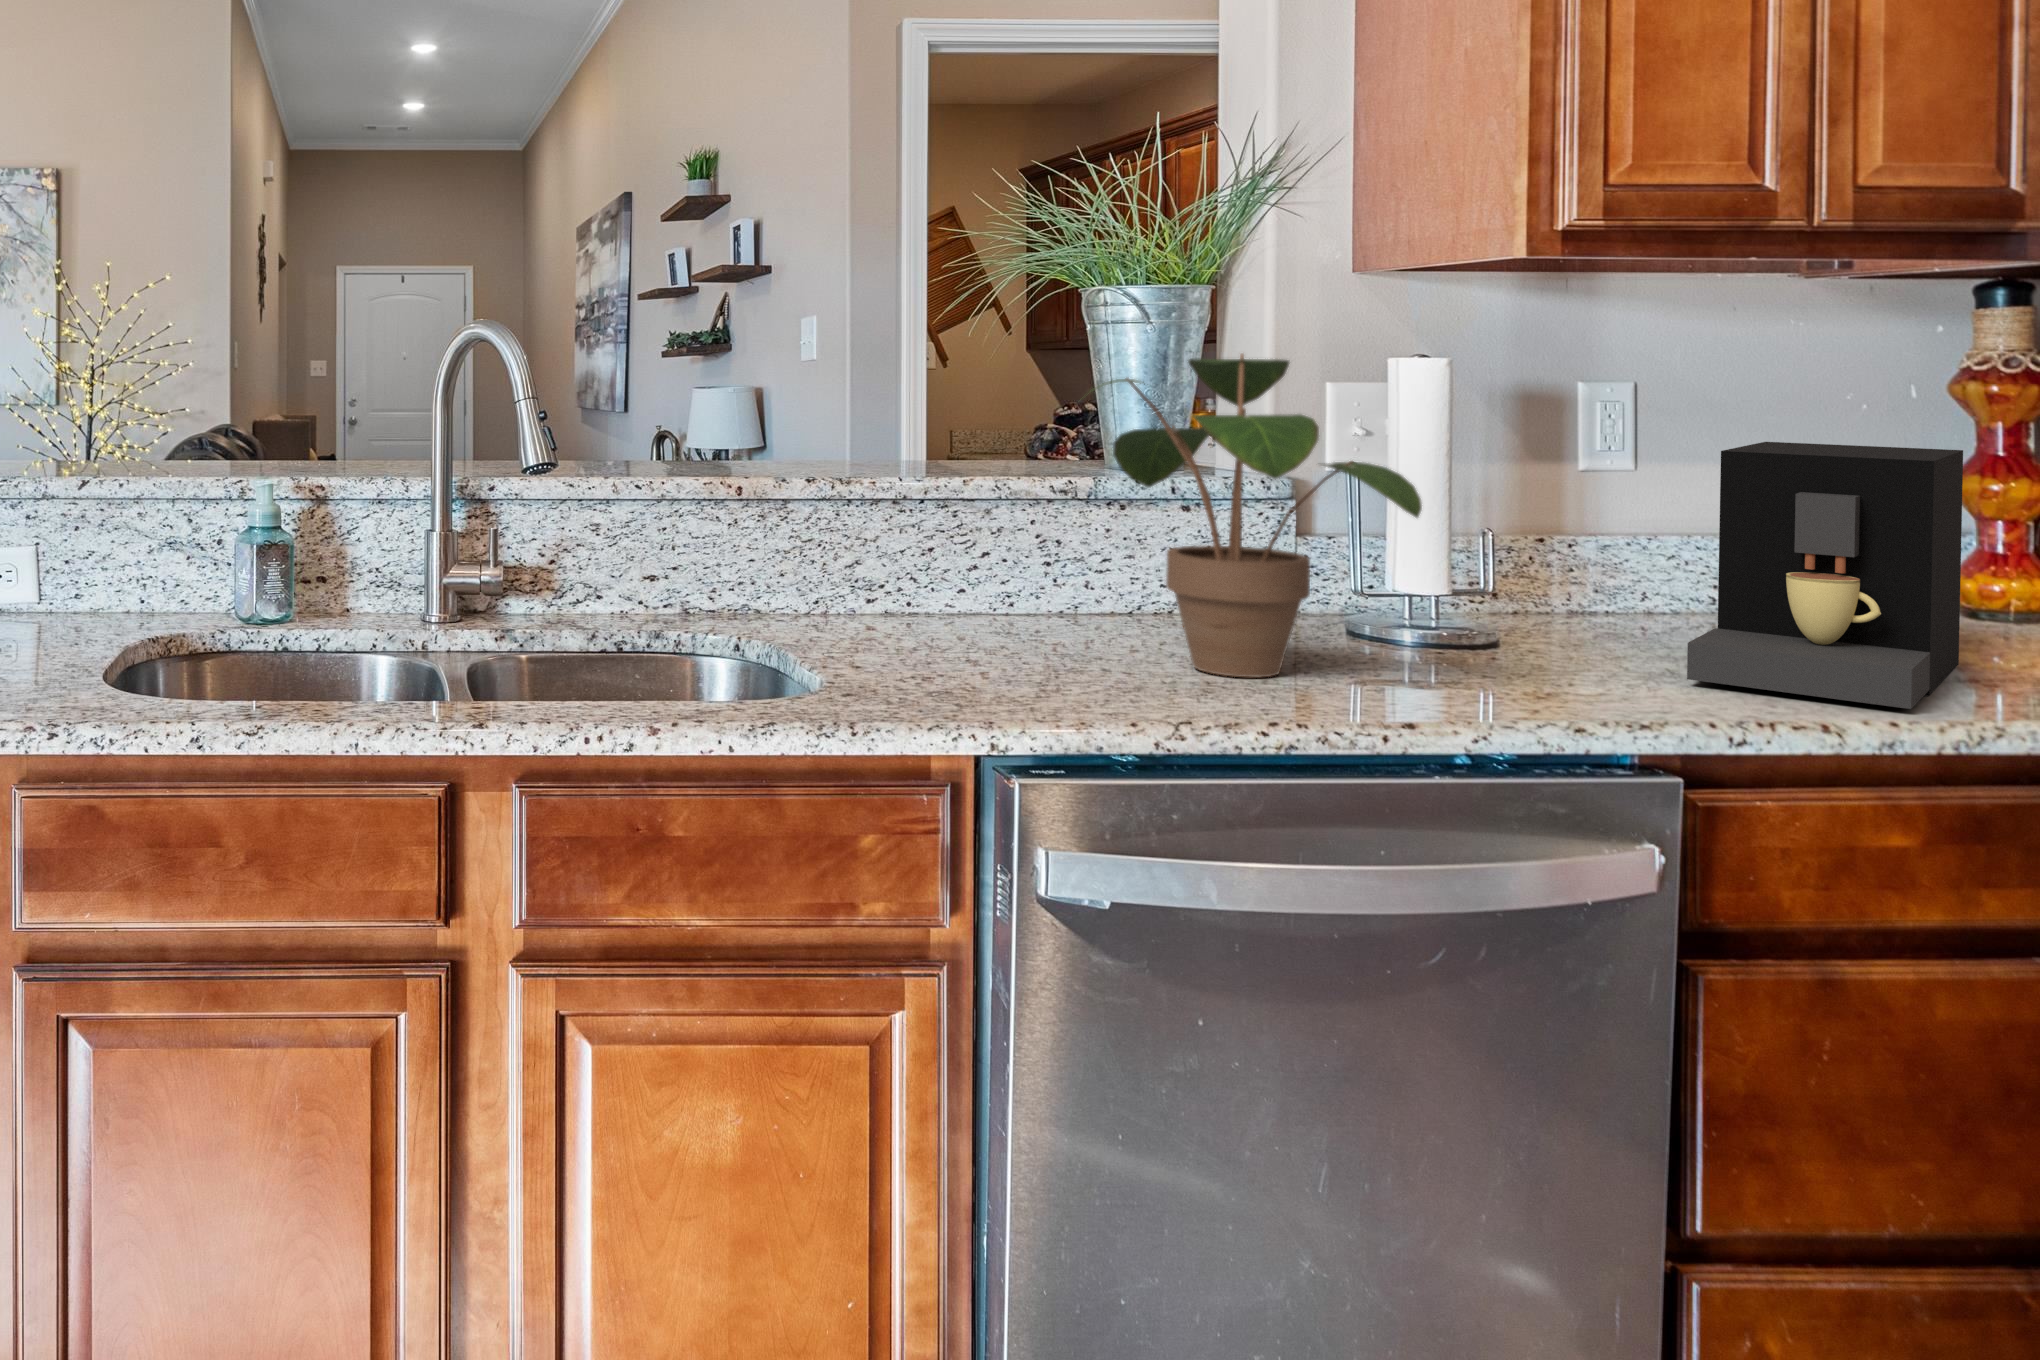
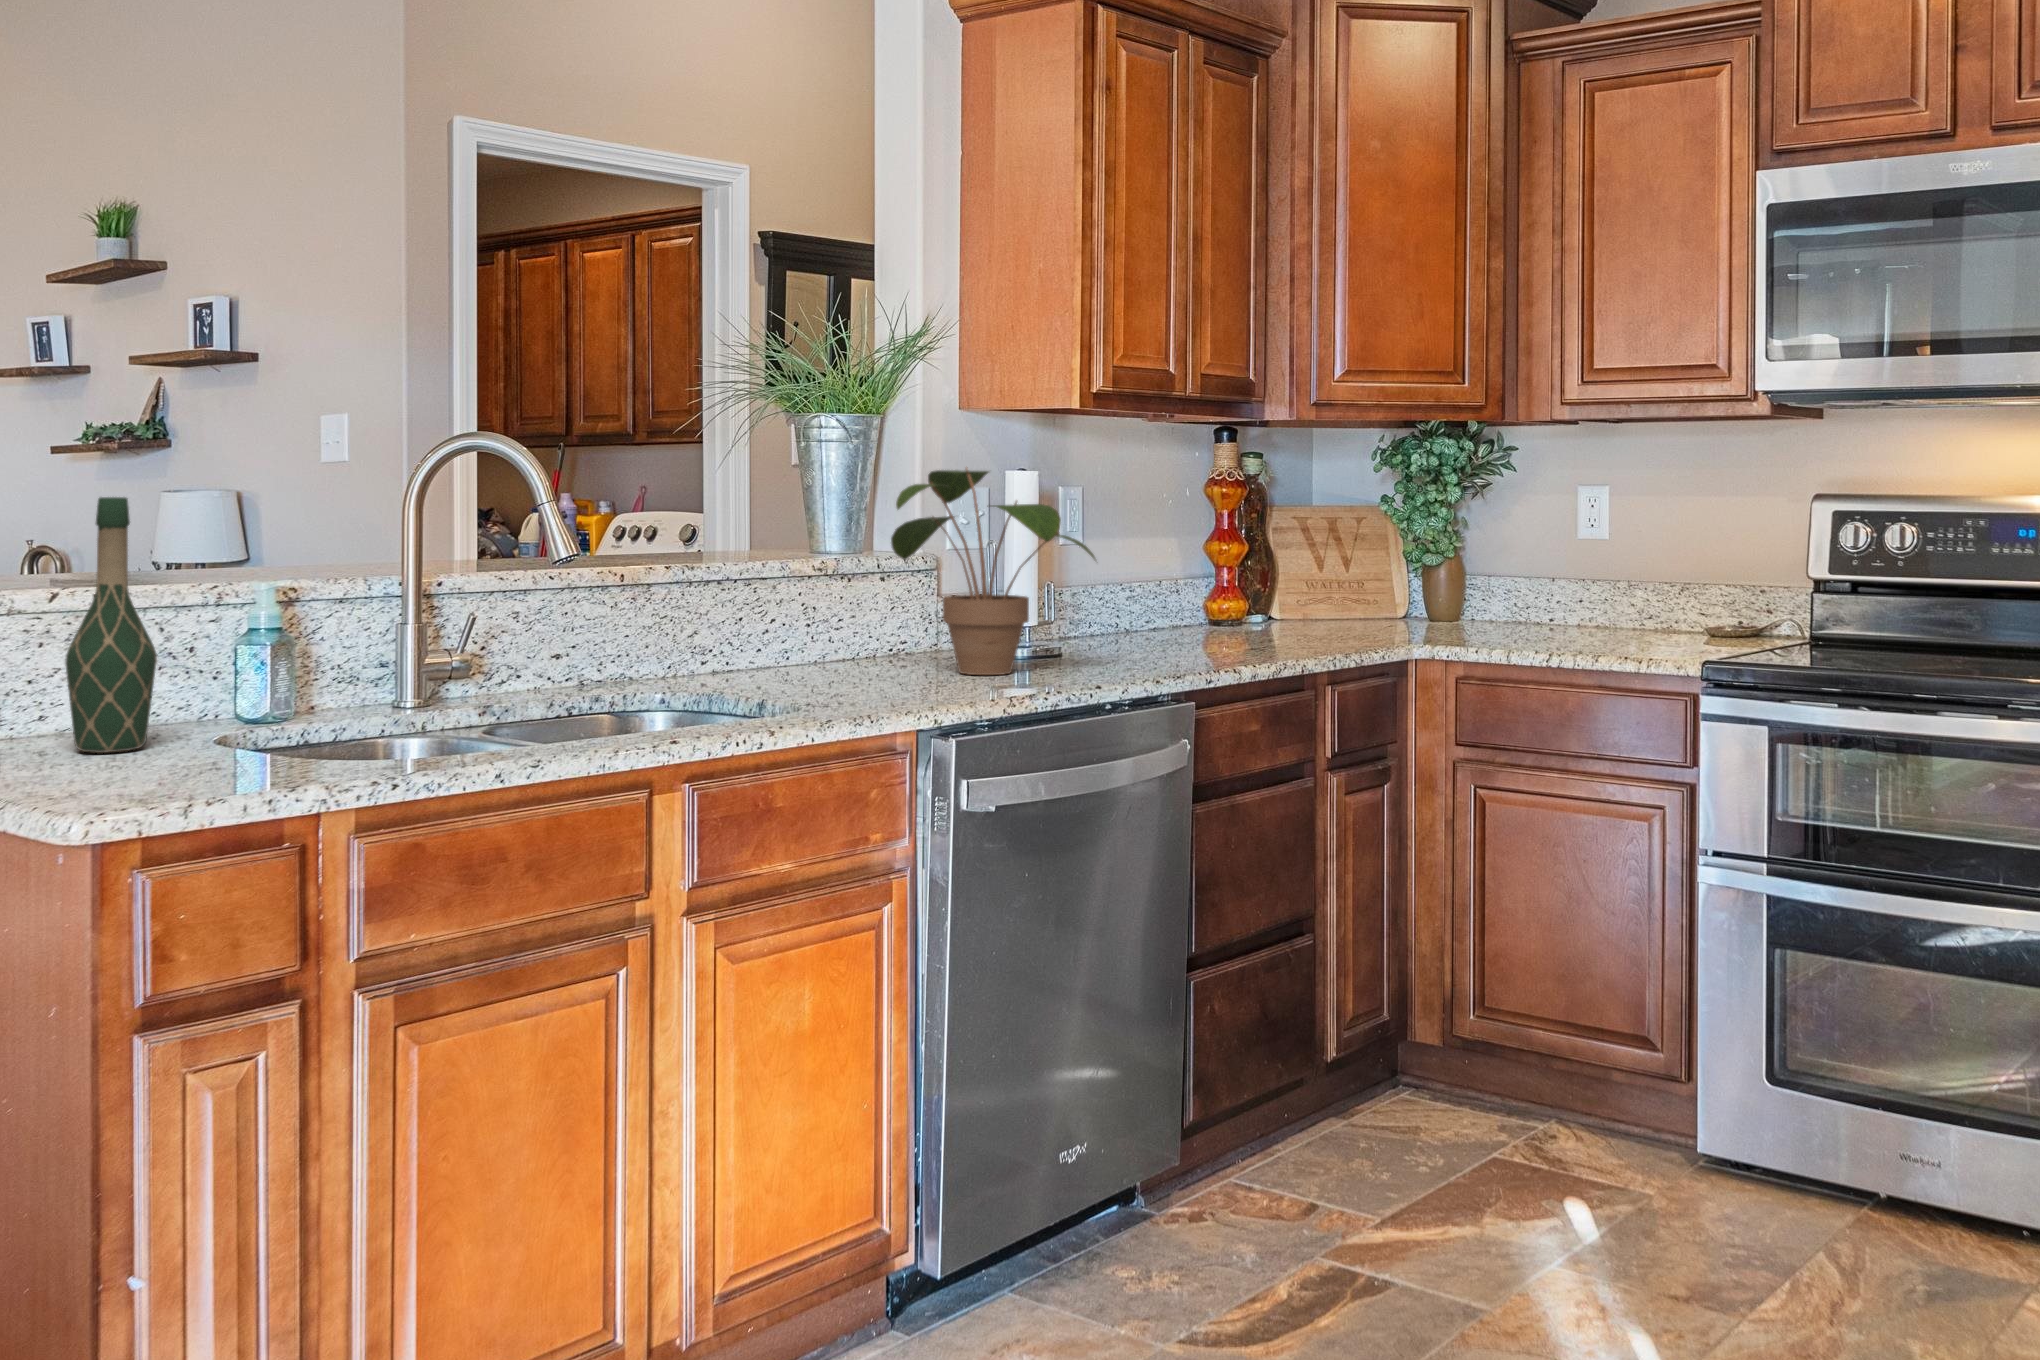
wine bottle: none [28,386,112,642] -> present [65,497,157,753]
coffee maker: present [1687,442,1963,709] -> none [1167,520,1281,653]

